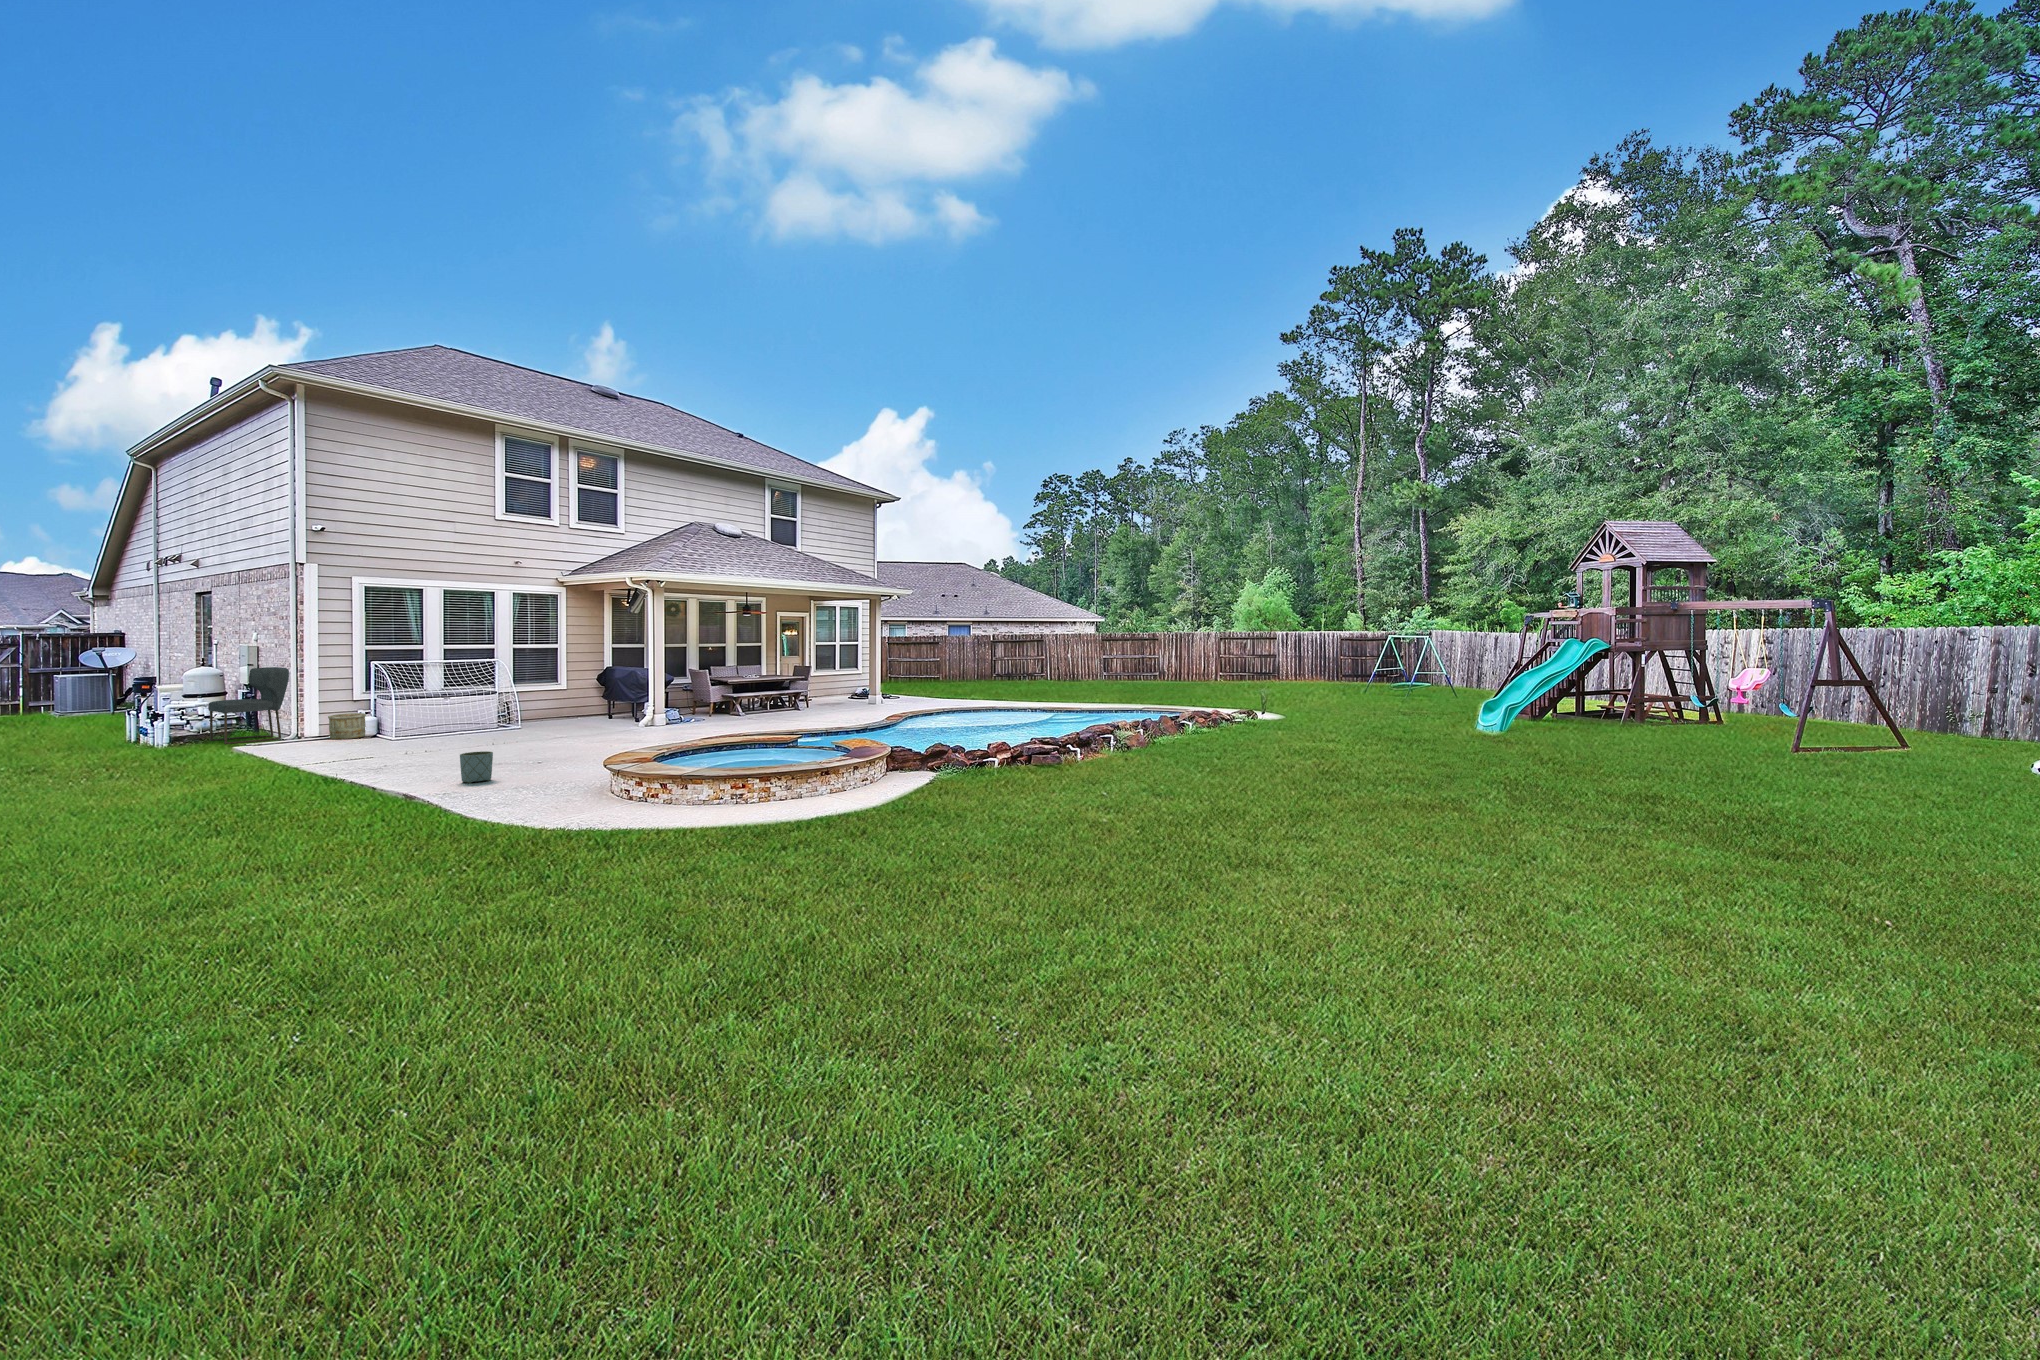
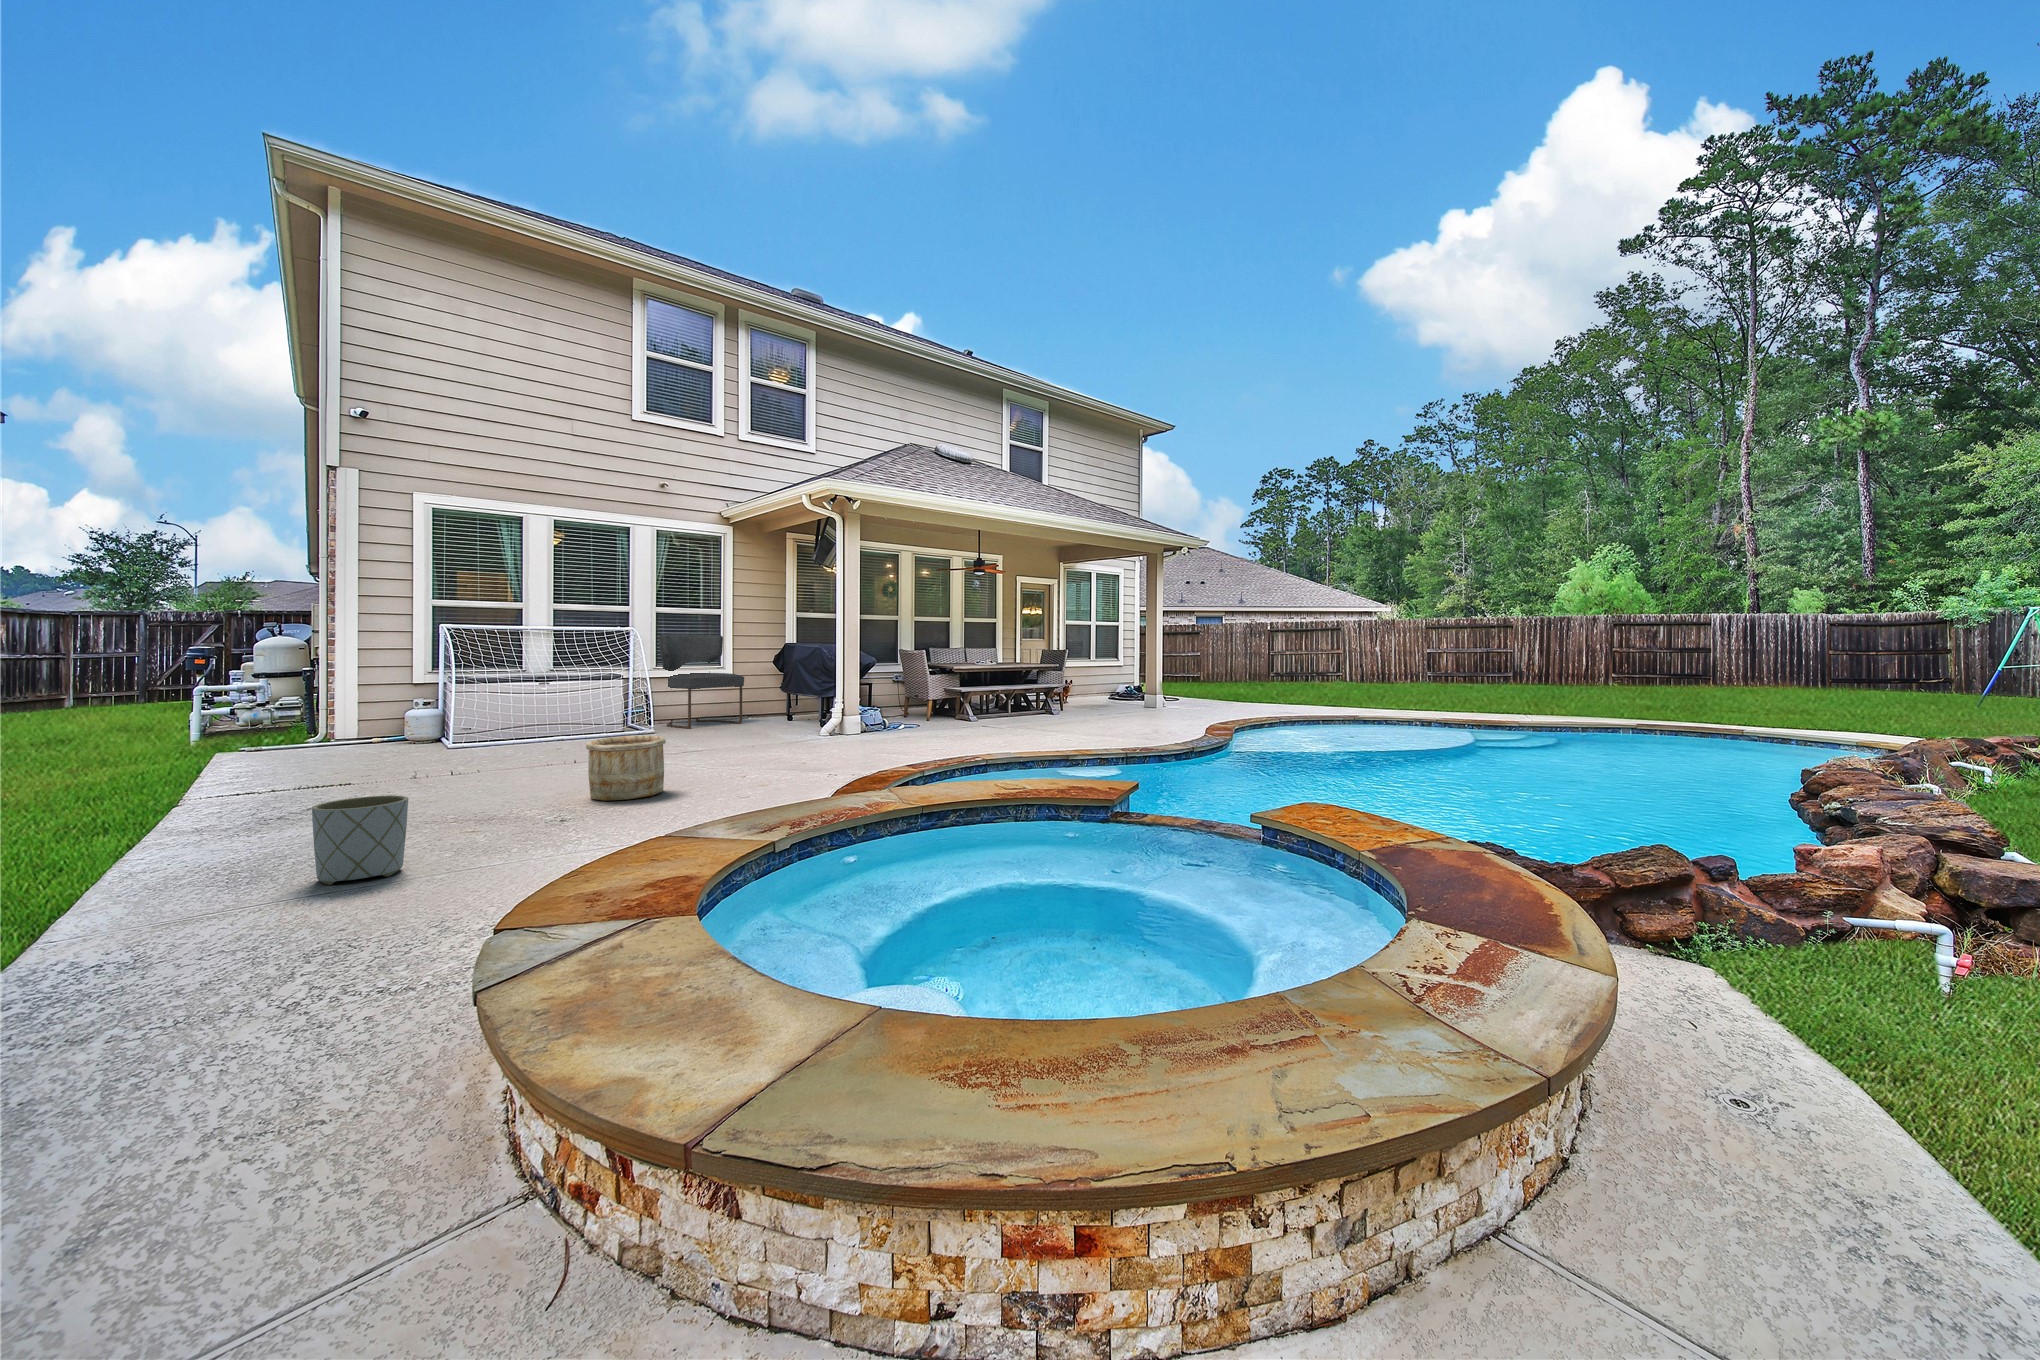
chair: present [208,667,289,744] -> present [658,634,744,729]
wooden bucket: present [328,713,366,739] -> present [586,735,666,801]

